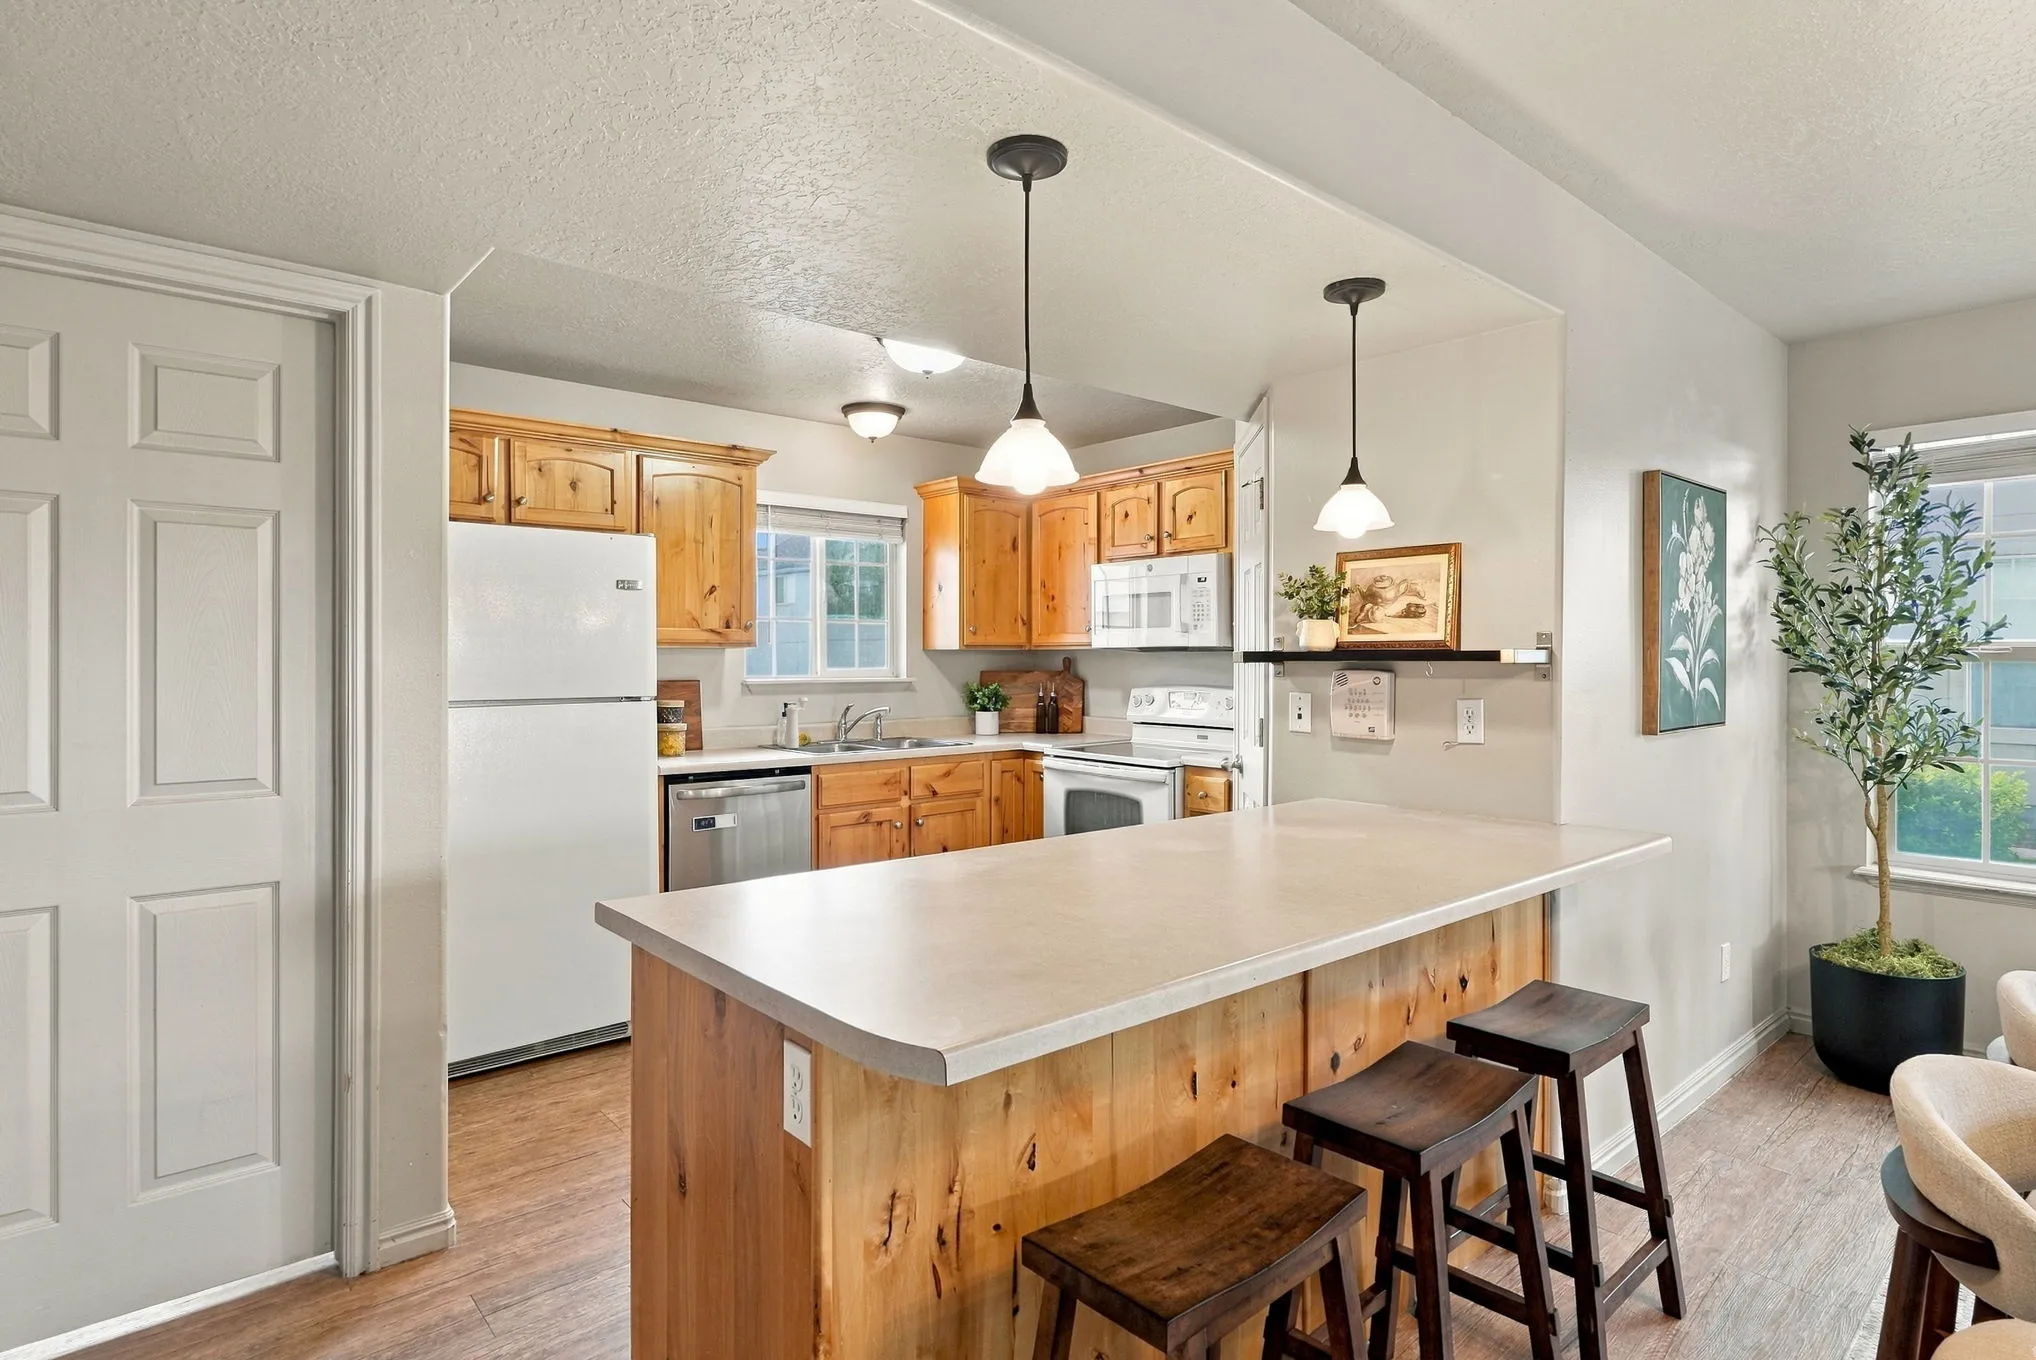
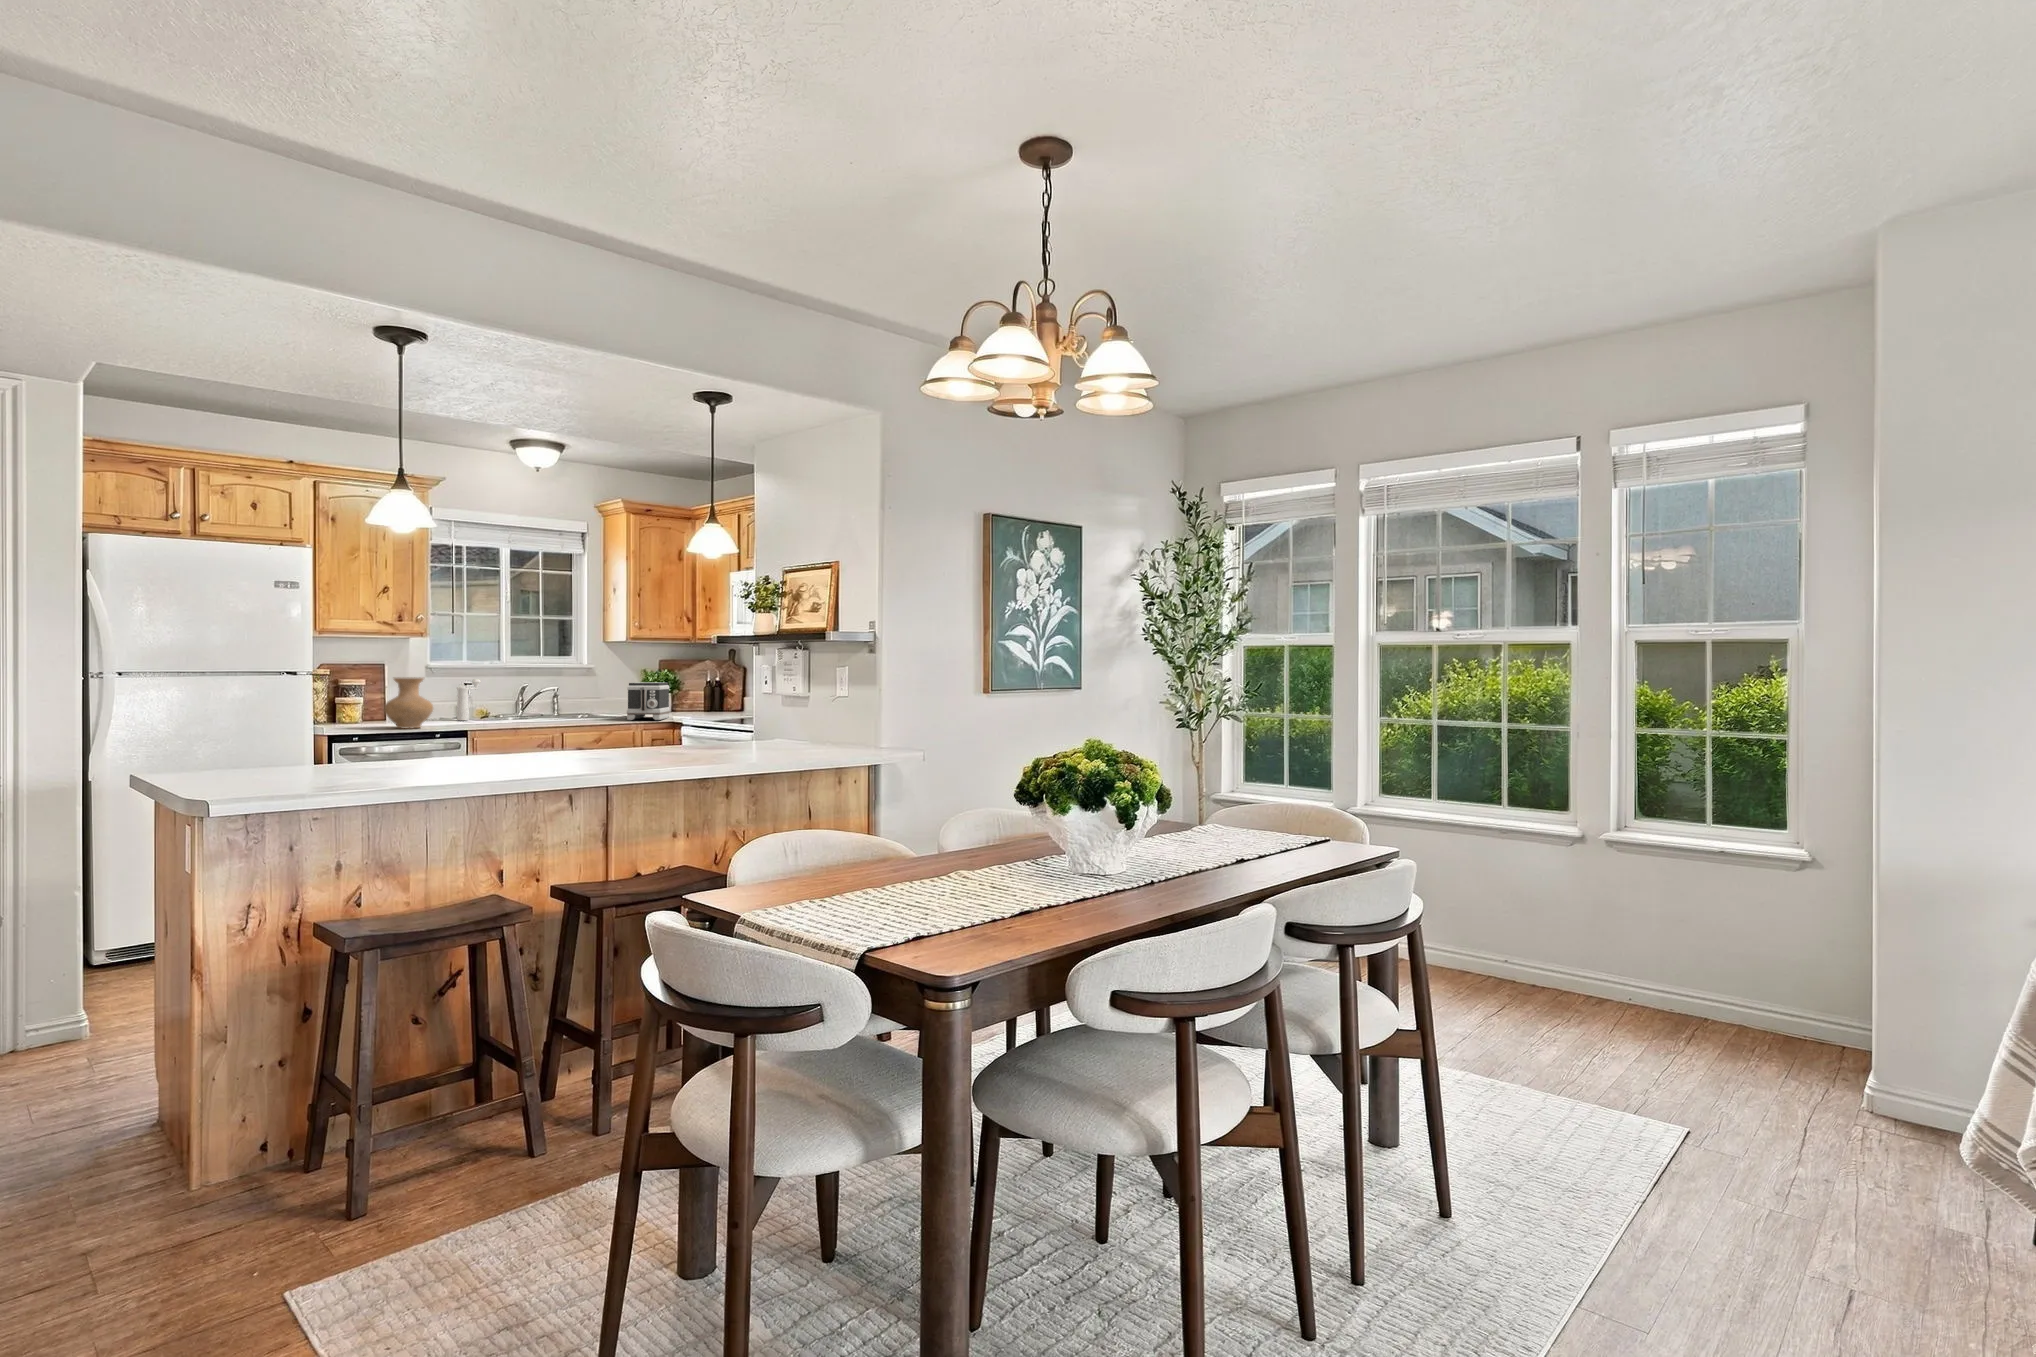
vase: none [723,699,779,763] -> present [384,677,433,729]
toaster: none [977,699,1017,747] -> present [627,682,670,720]

